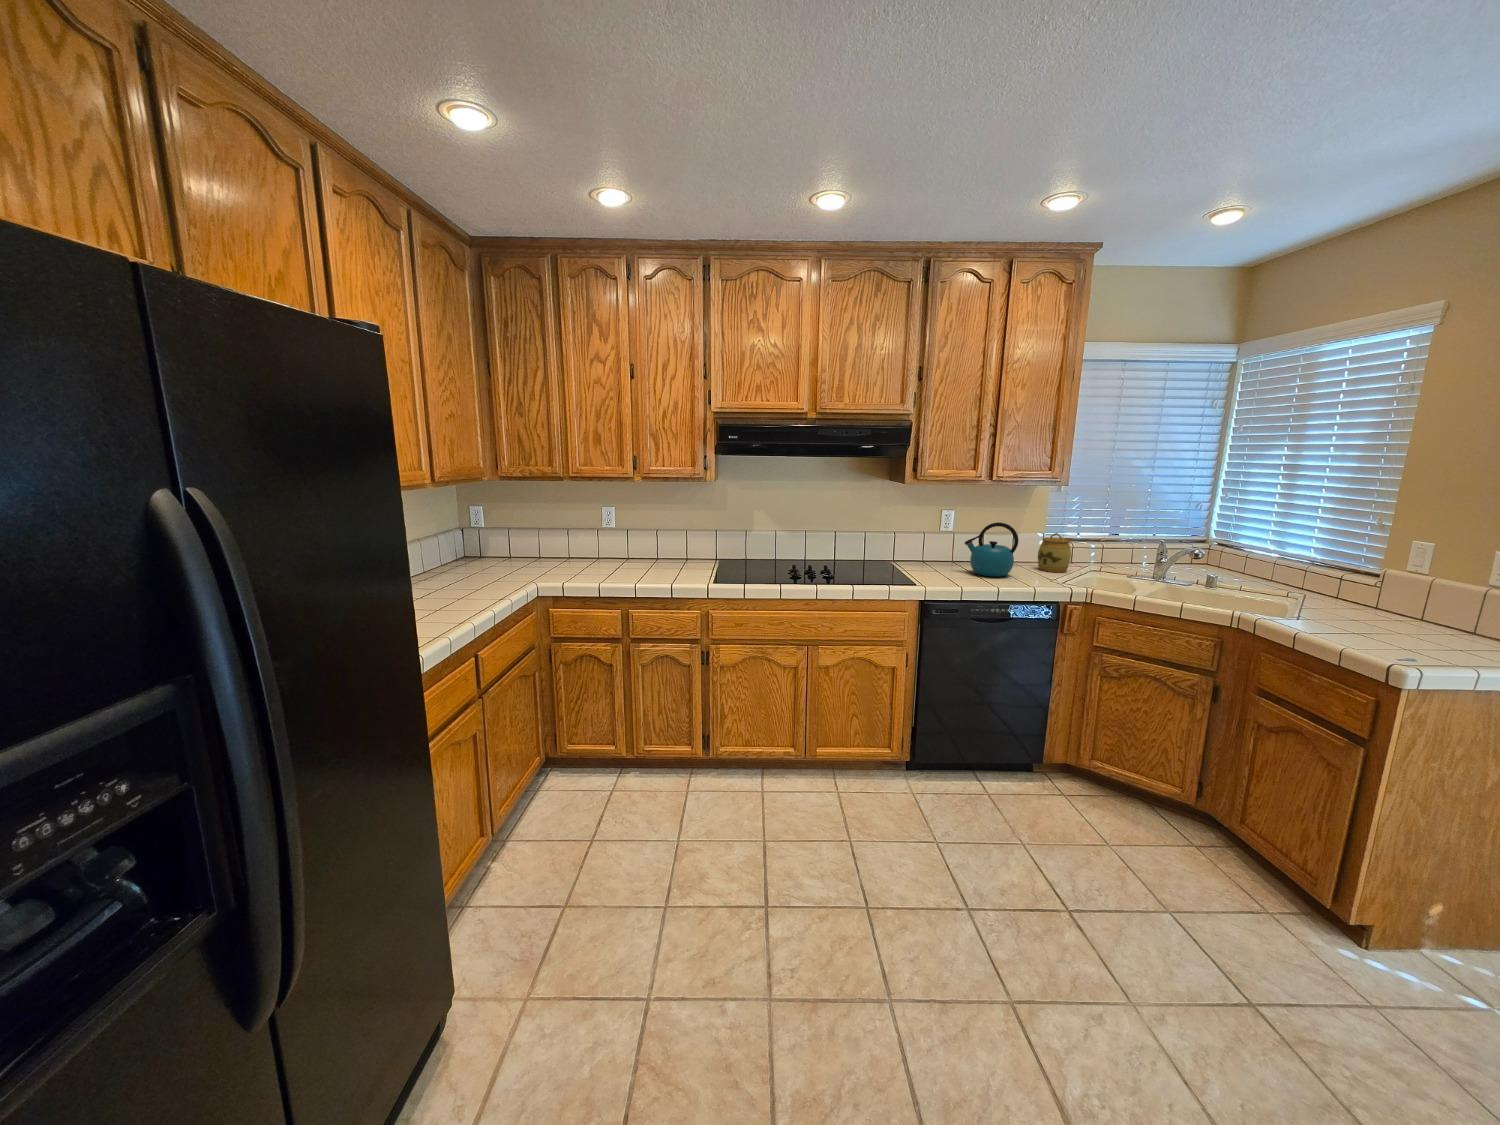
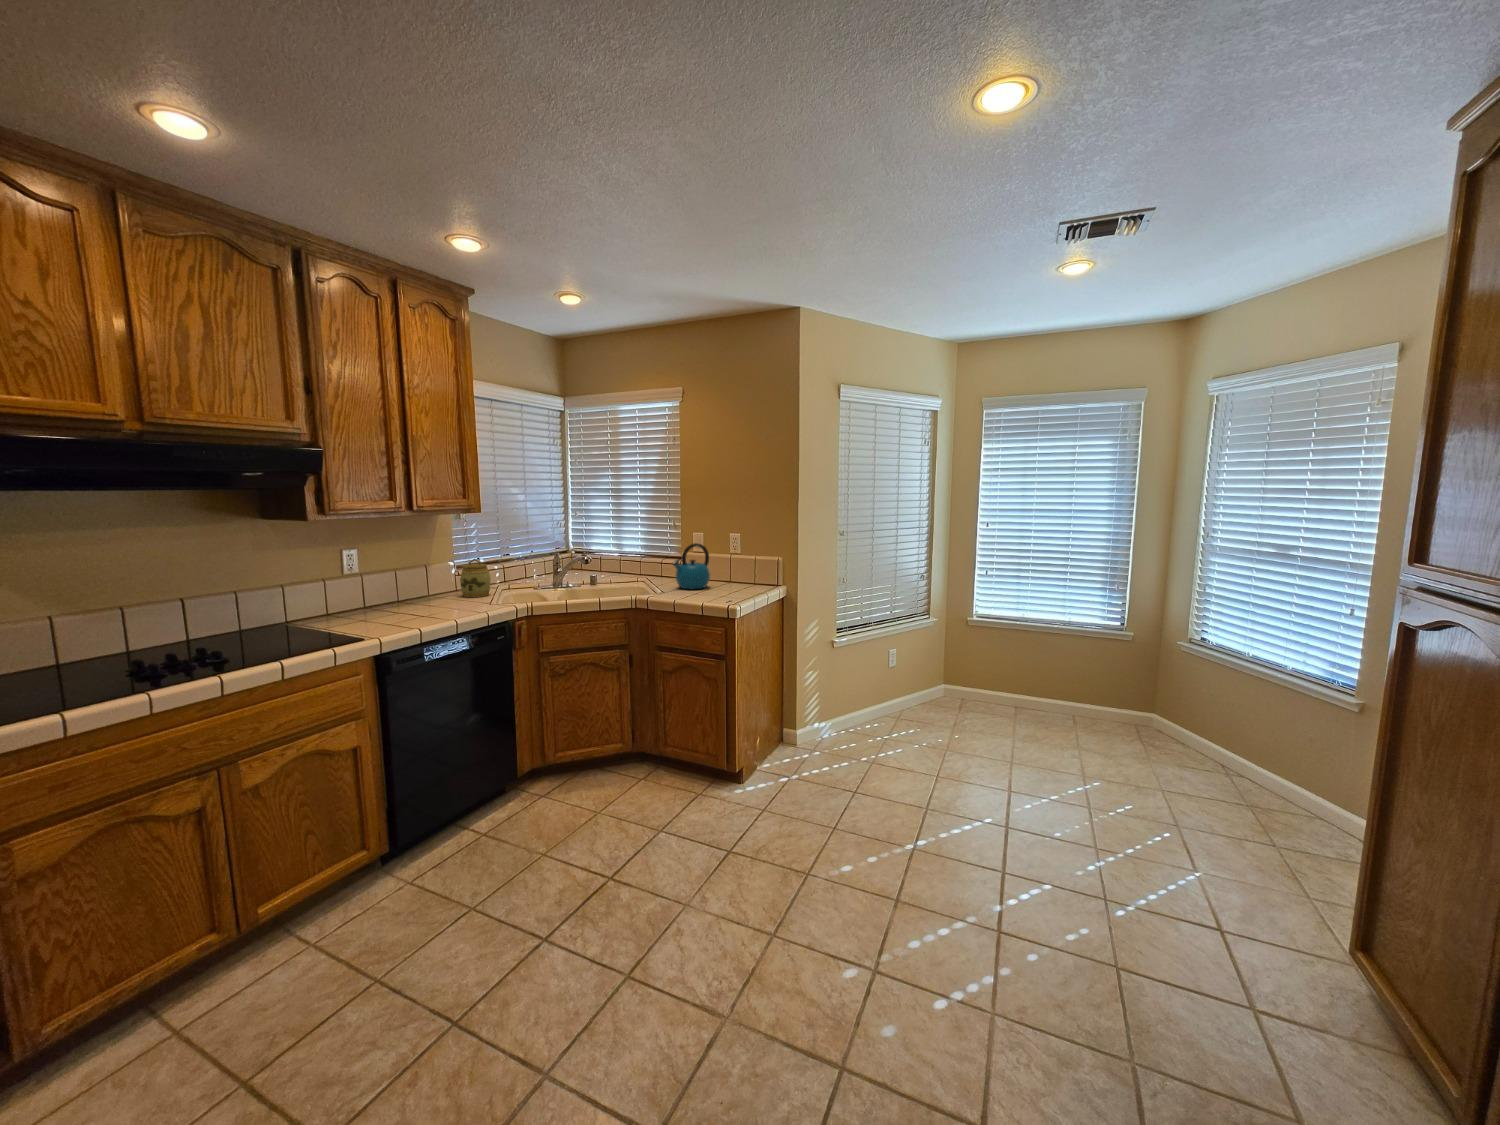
kettle: present [965,522,1018,577] -> present [673,543,710,589]

